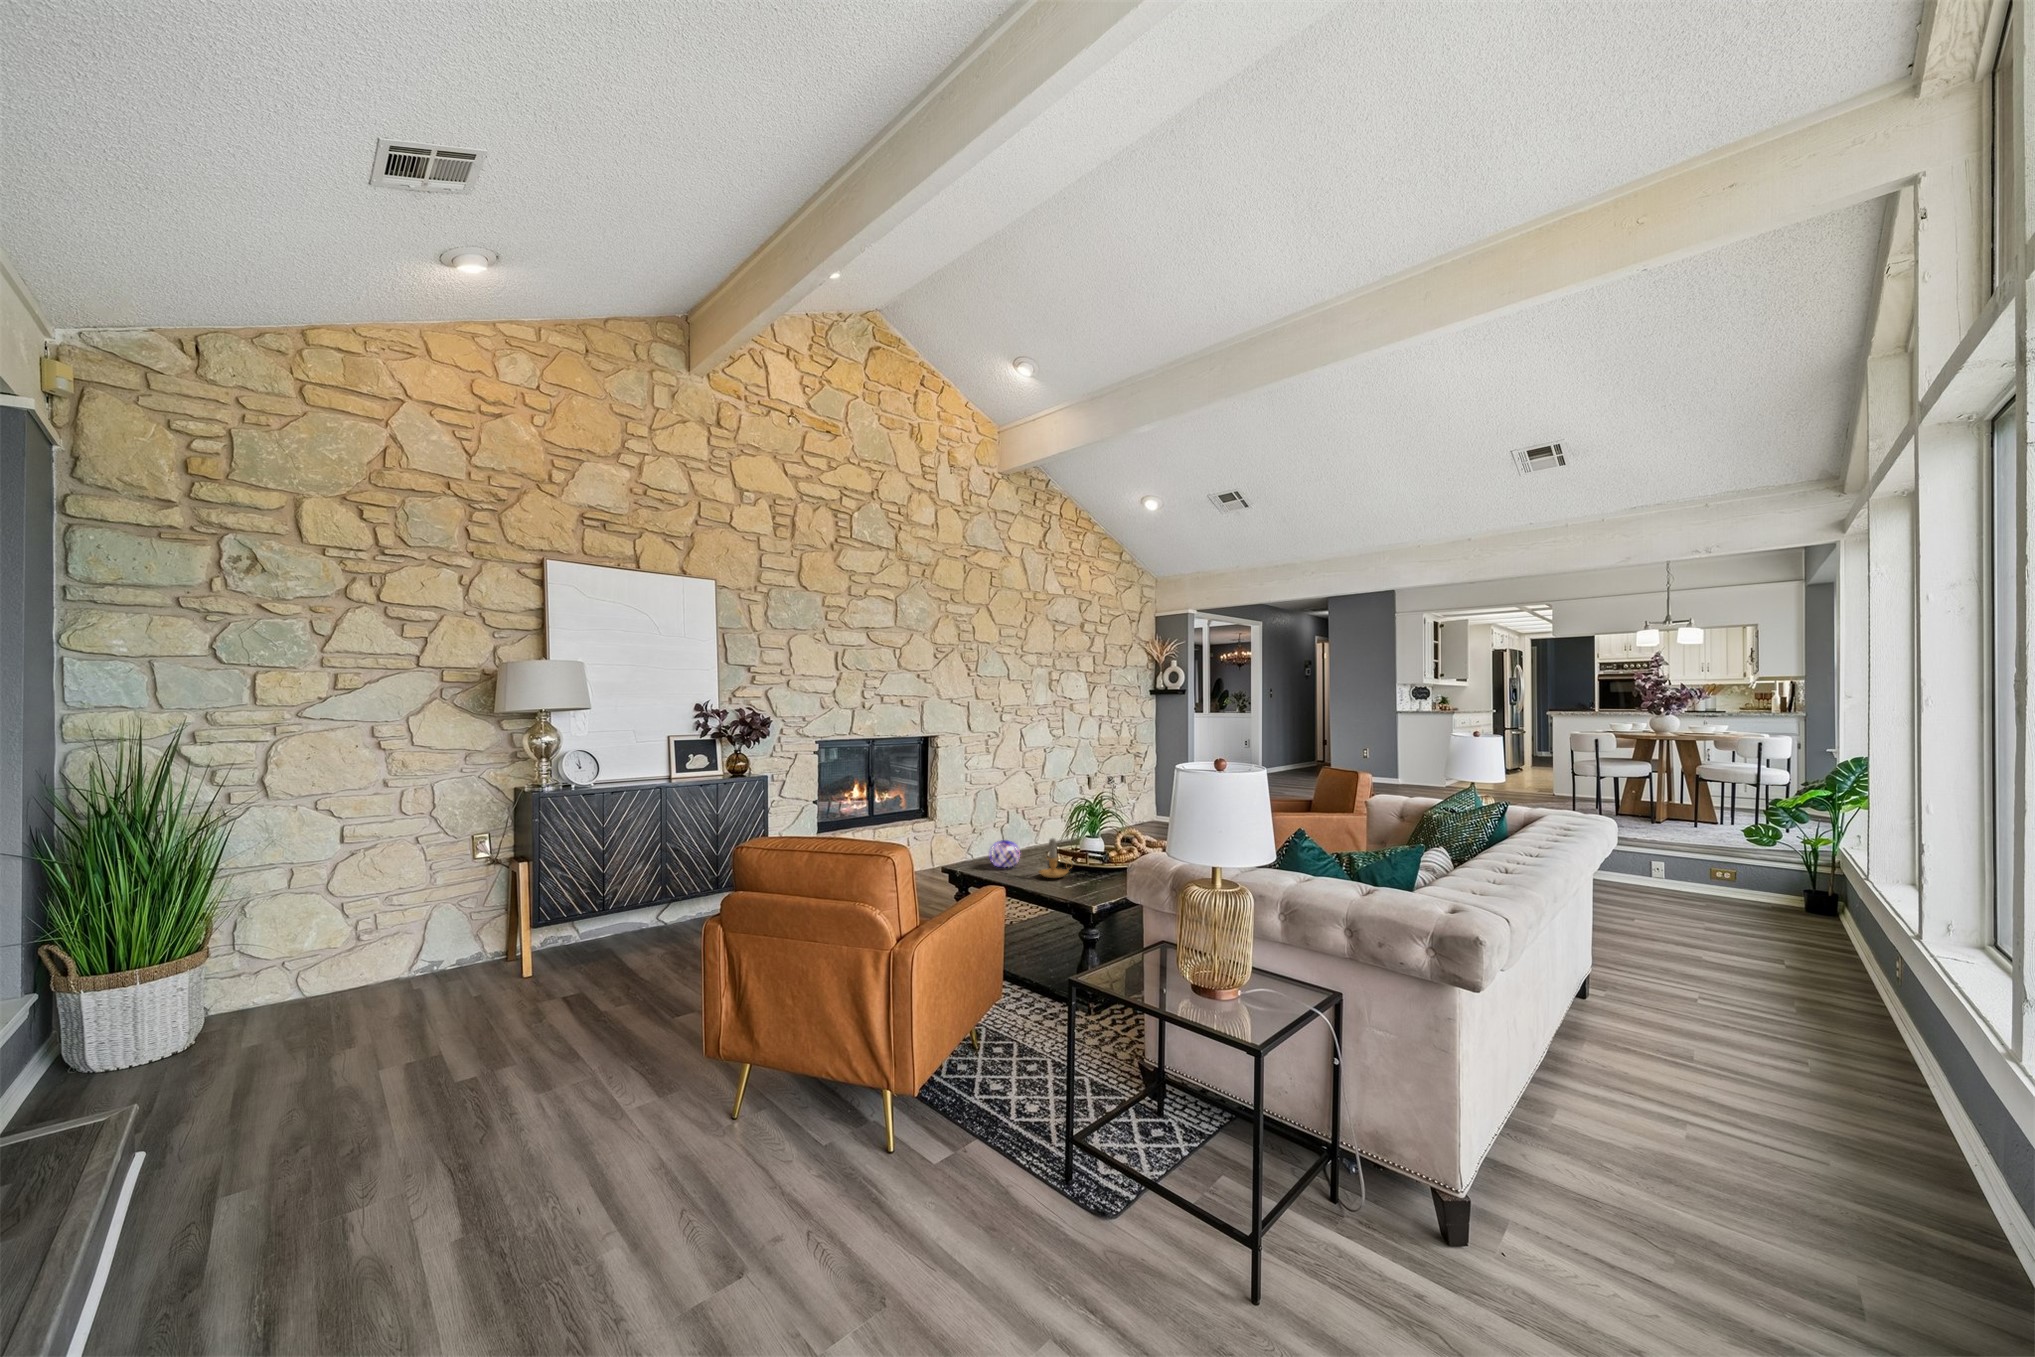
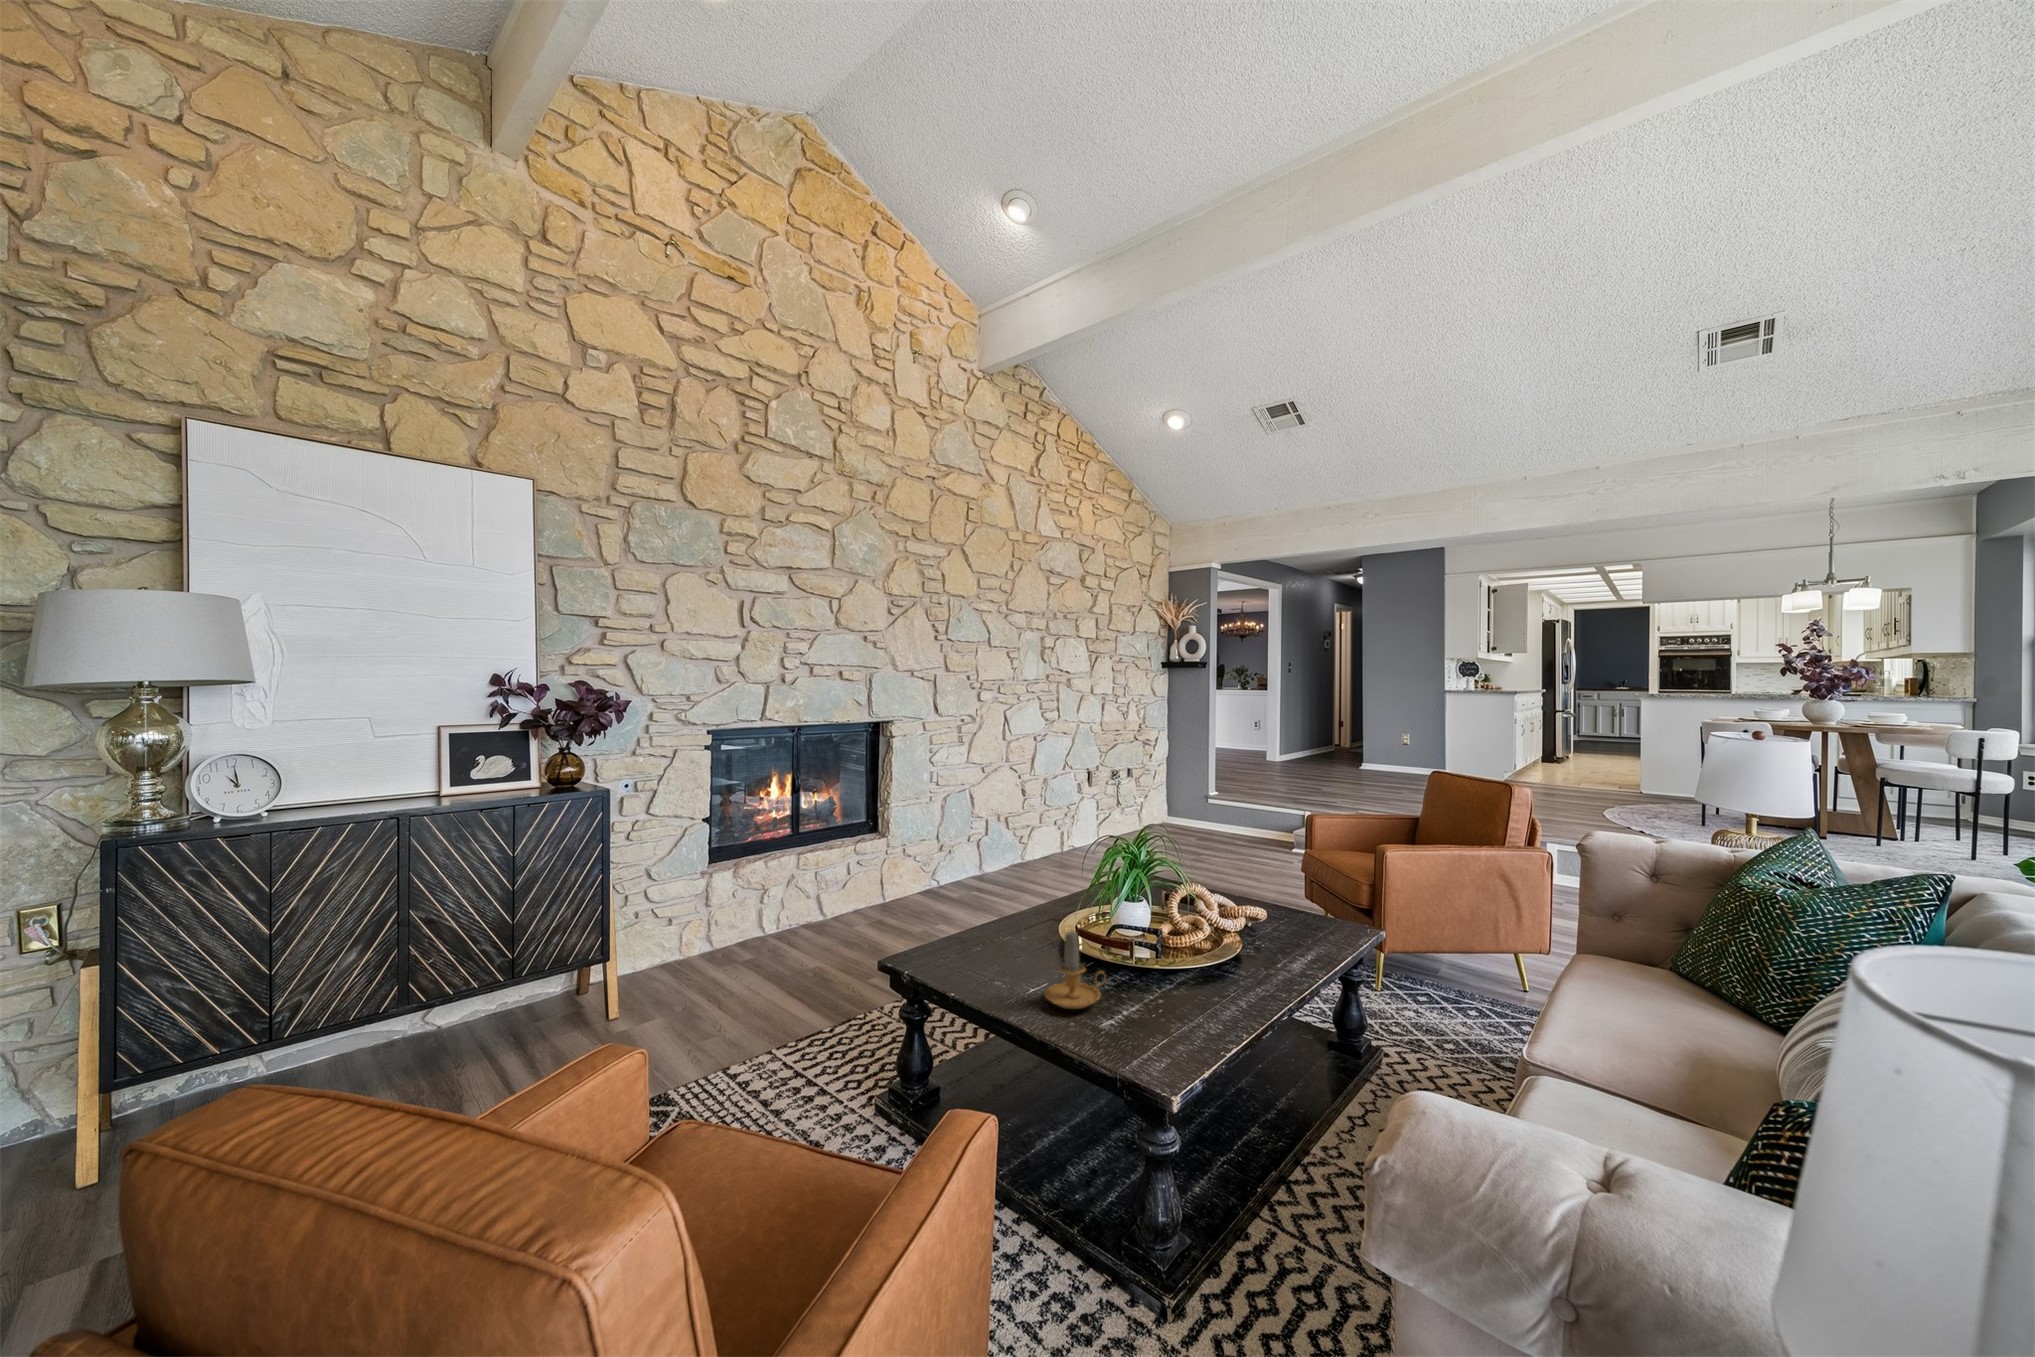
decorative orb: present [989,840,1020,867] -> none [954,922,1011,974]

